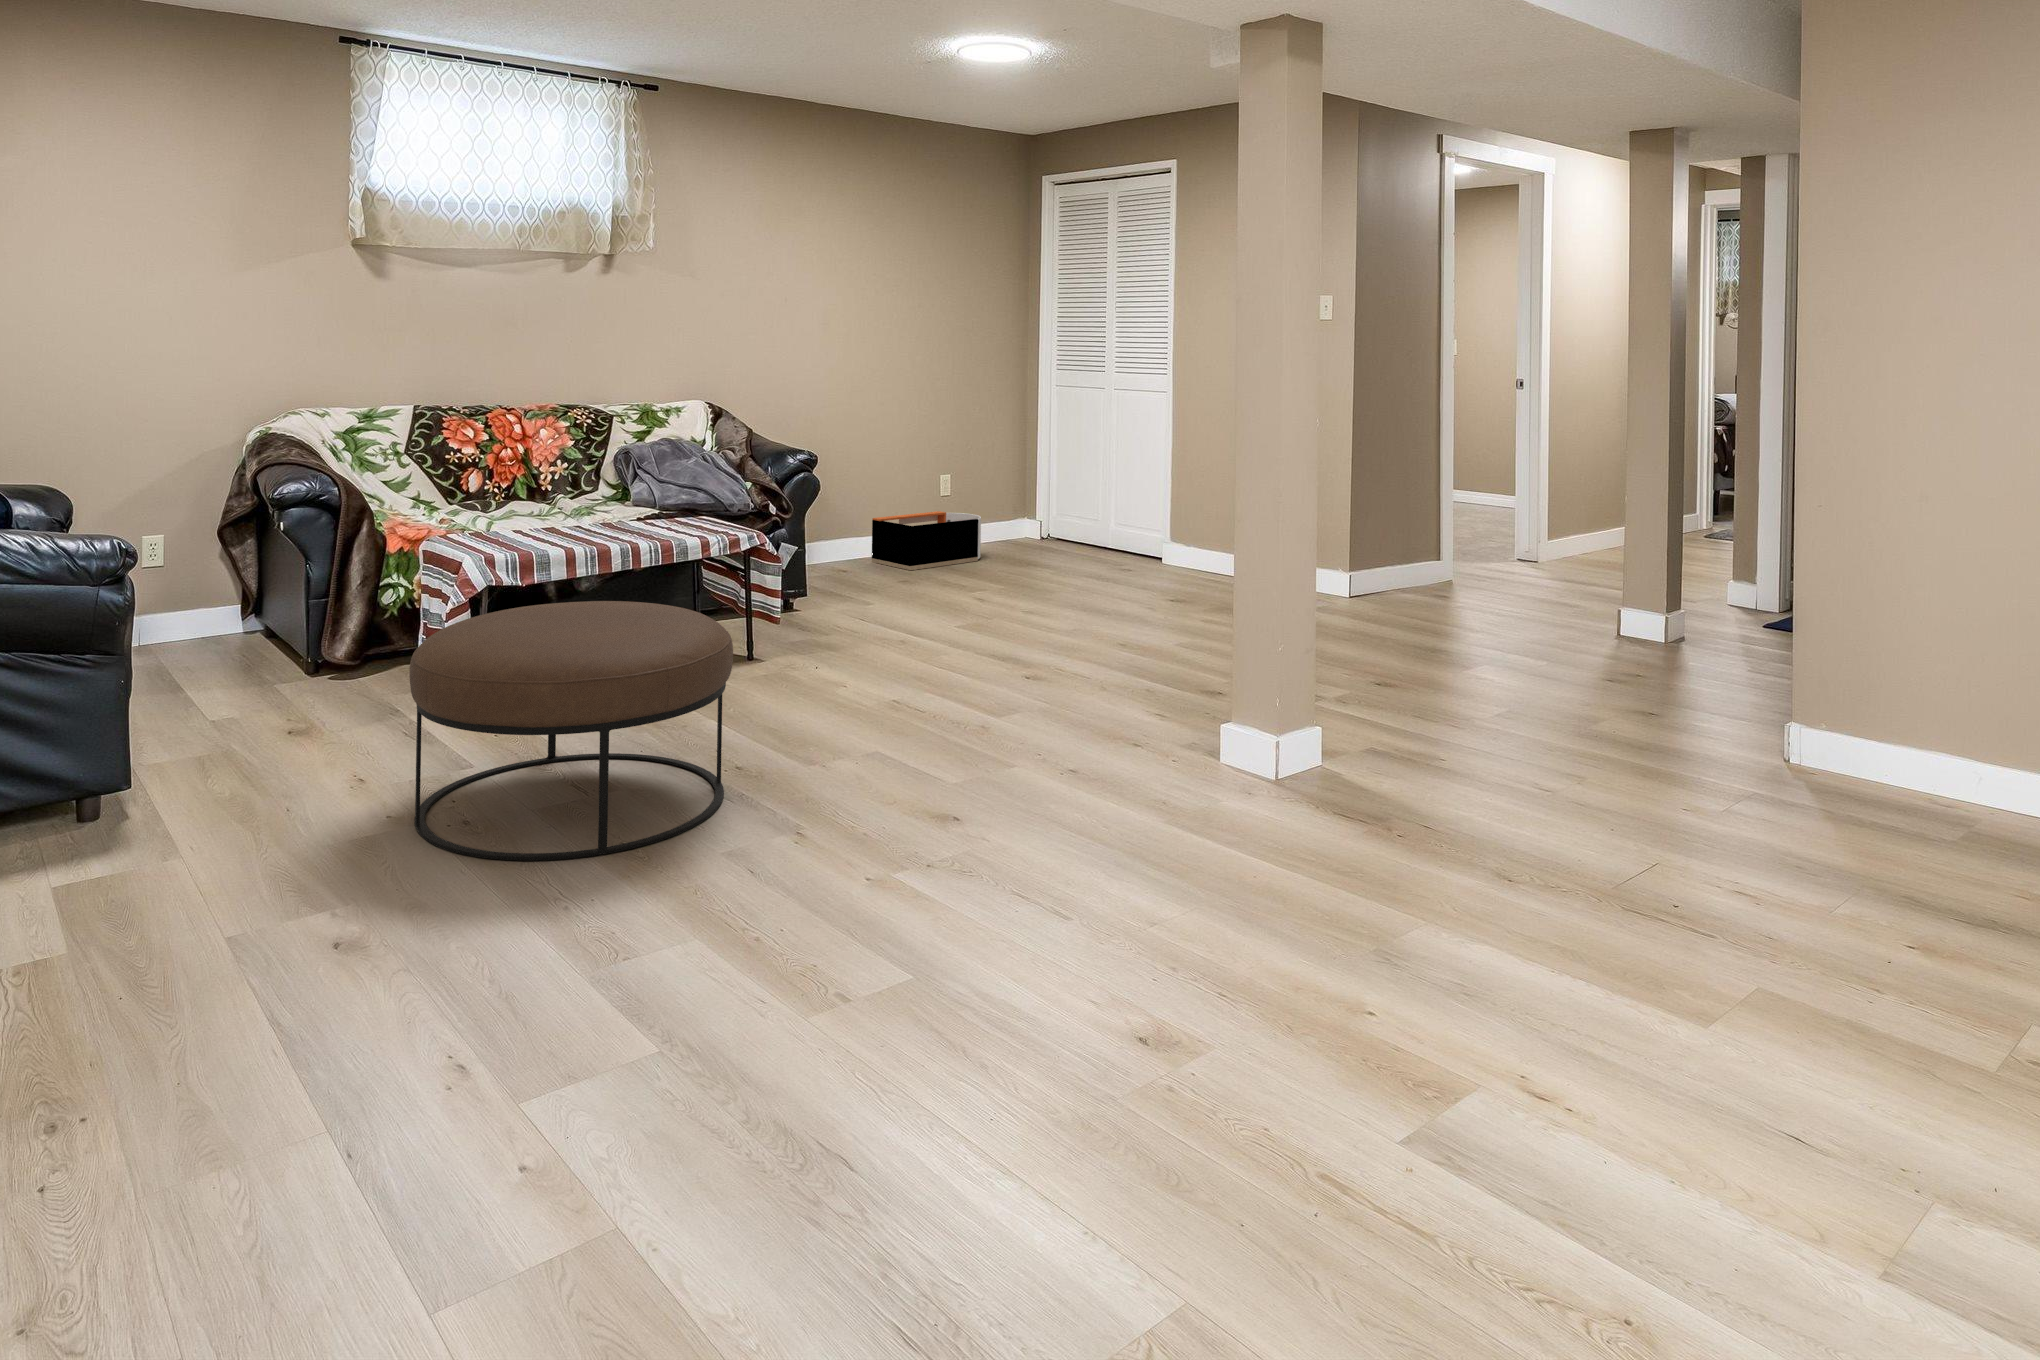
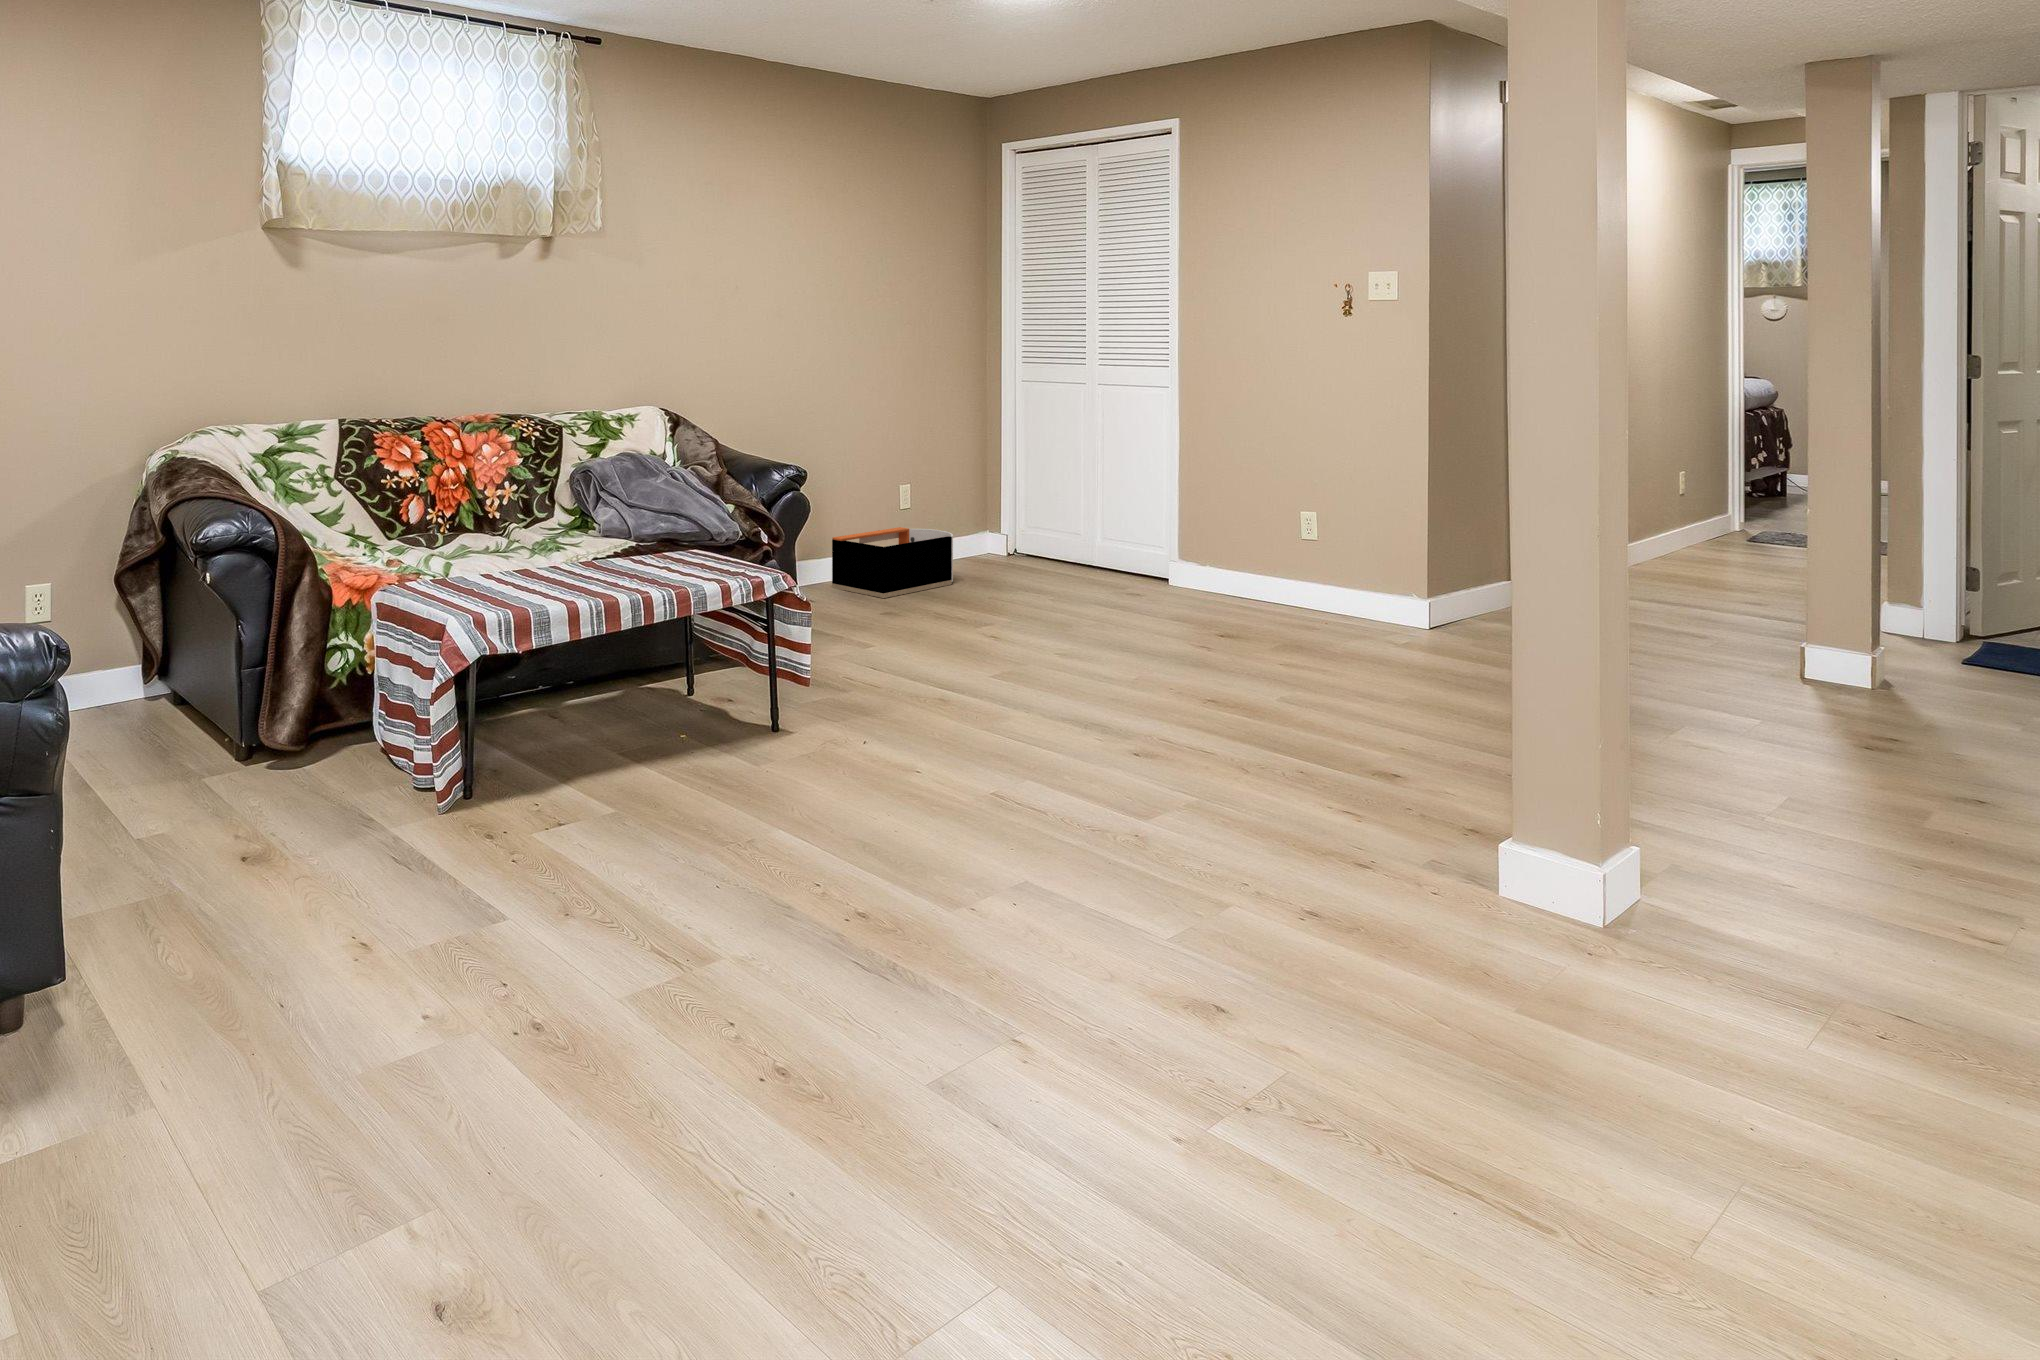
ottoman: present [409,601,733,860] -> none [449,687,879,1099]

